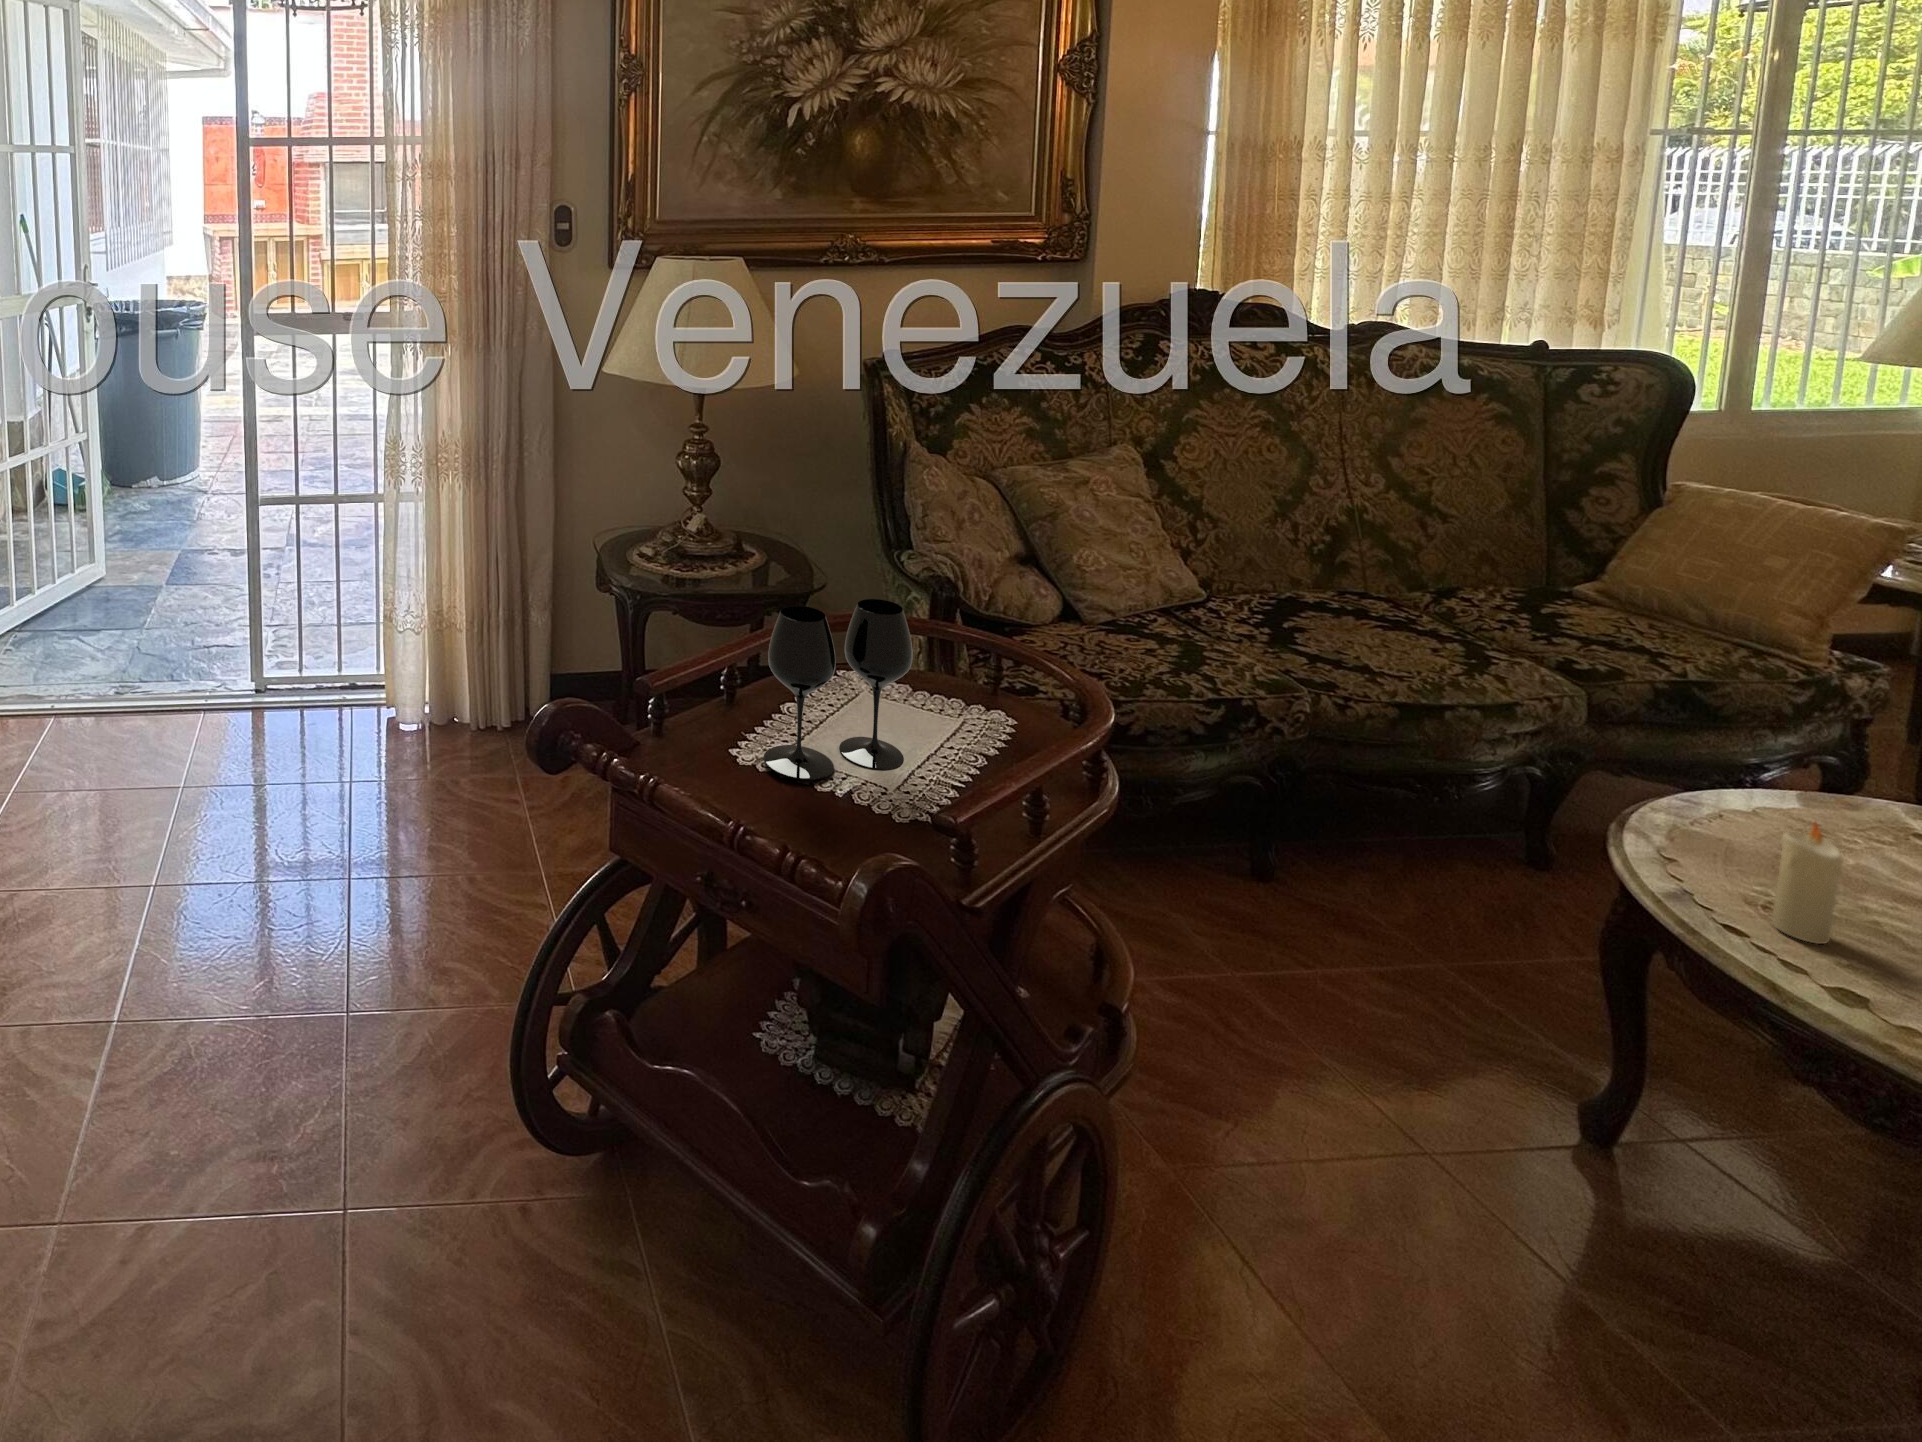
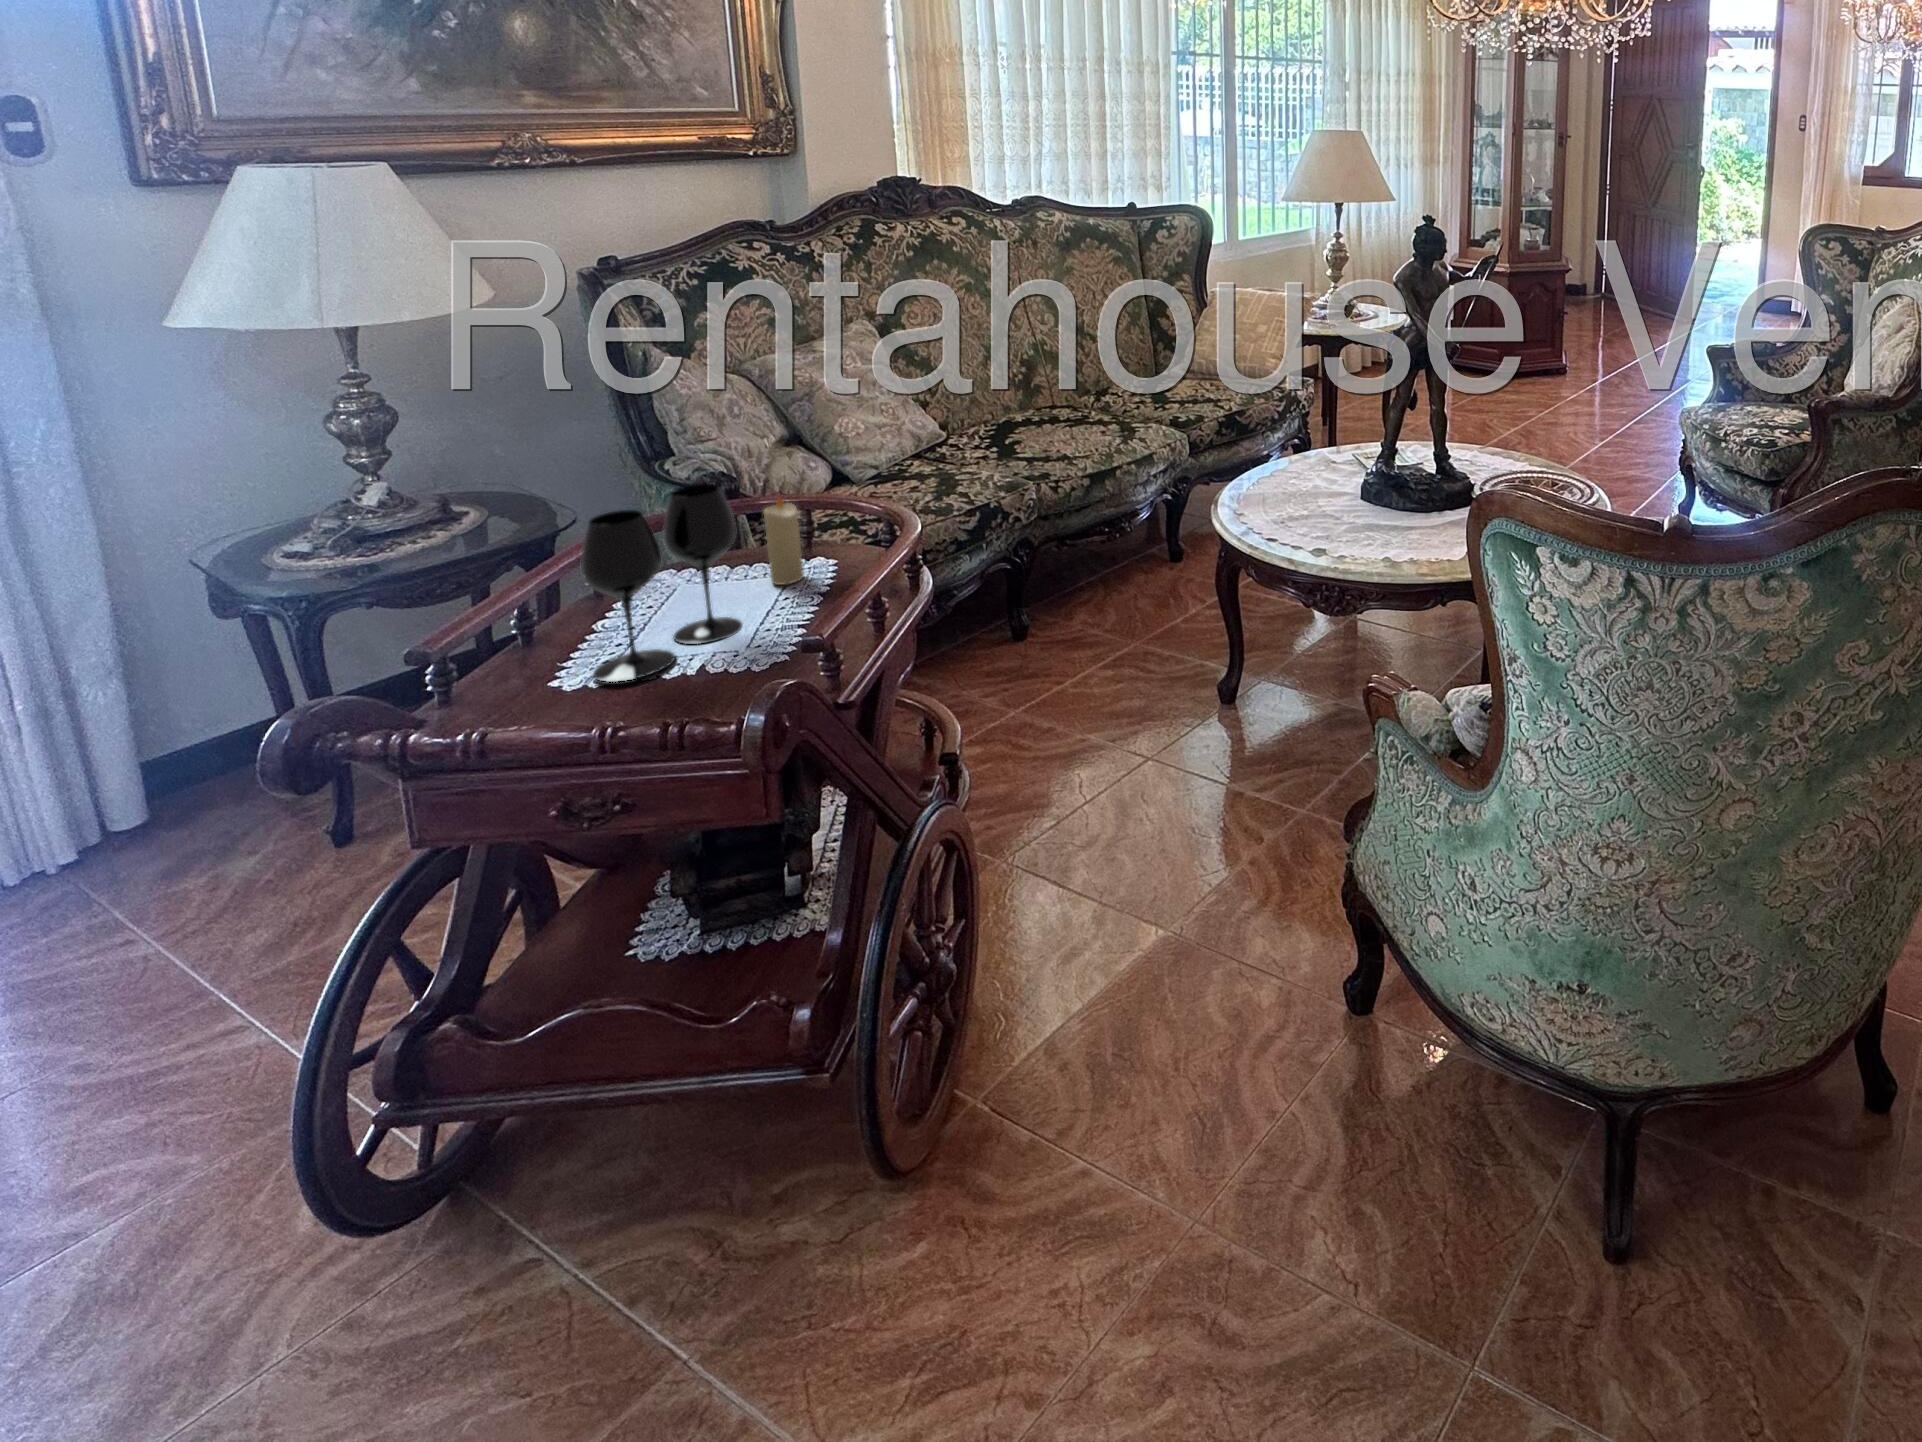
candle: present [1772,822,1842,944] -> present [764,496,804,585]

